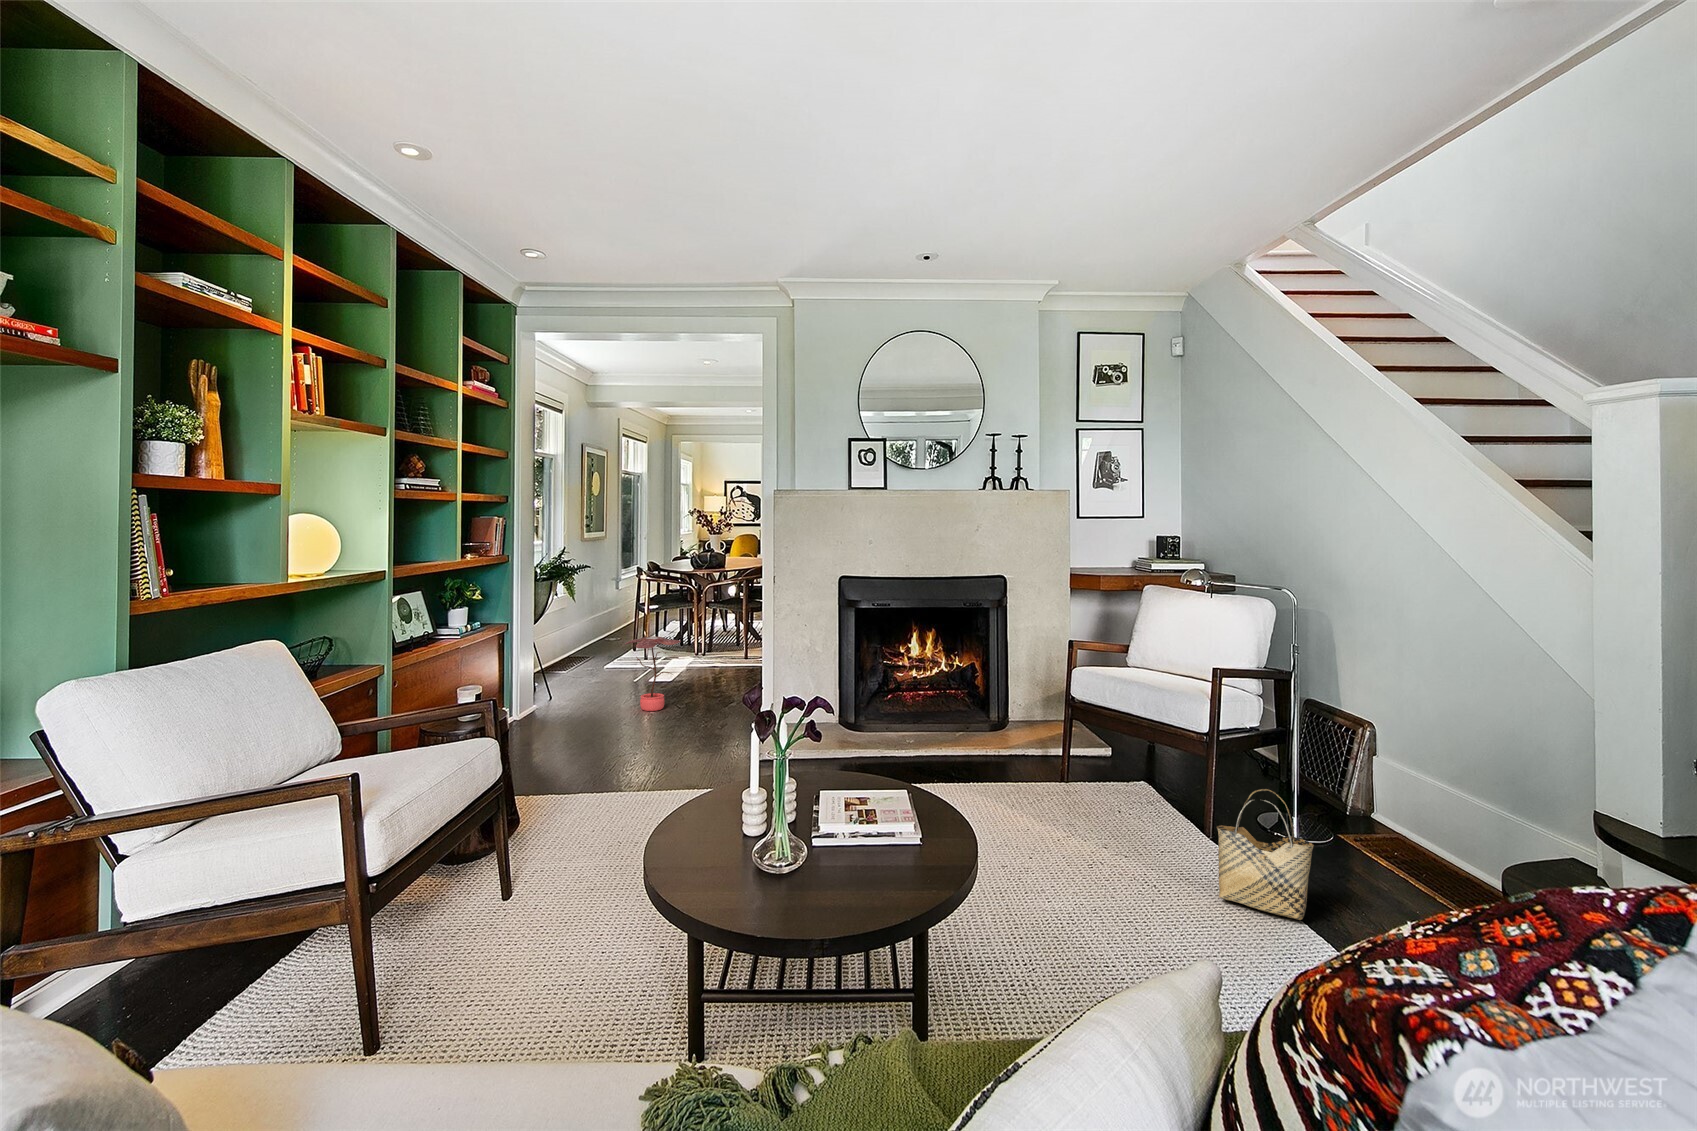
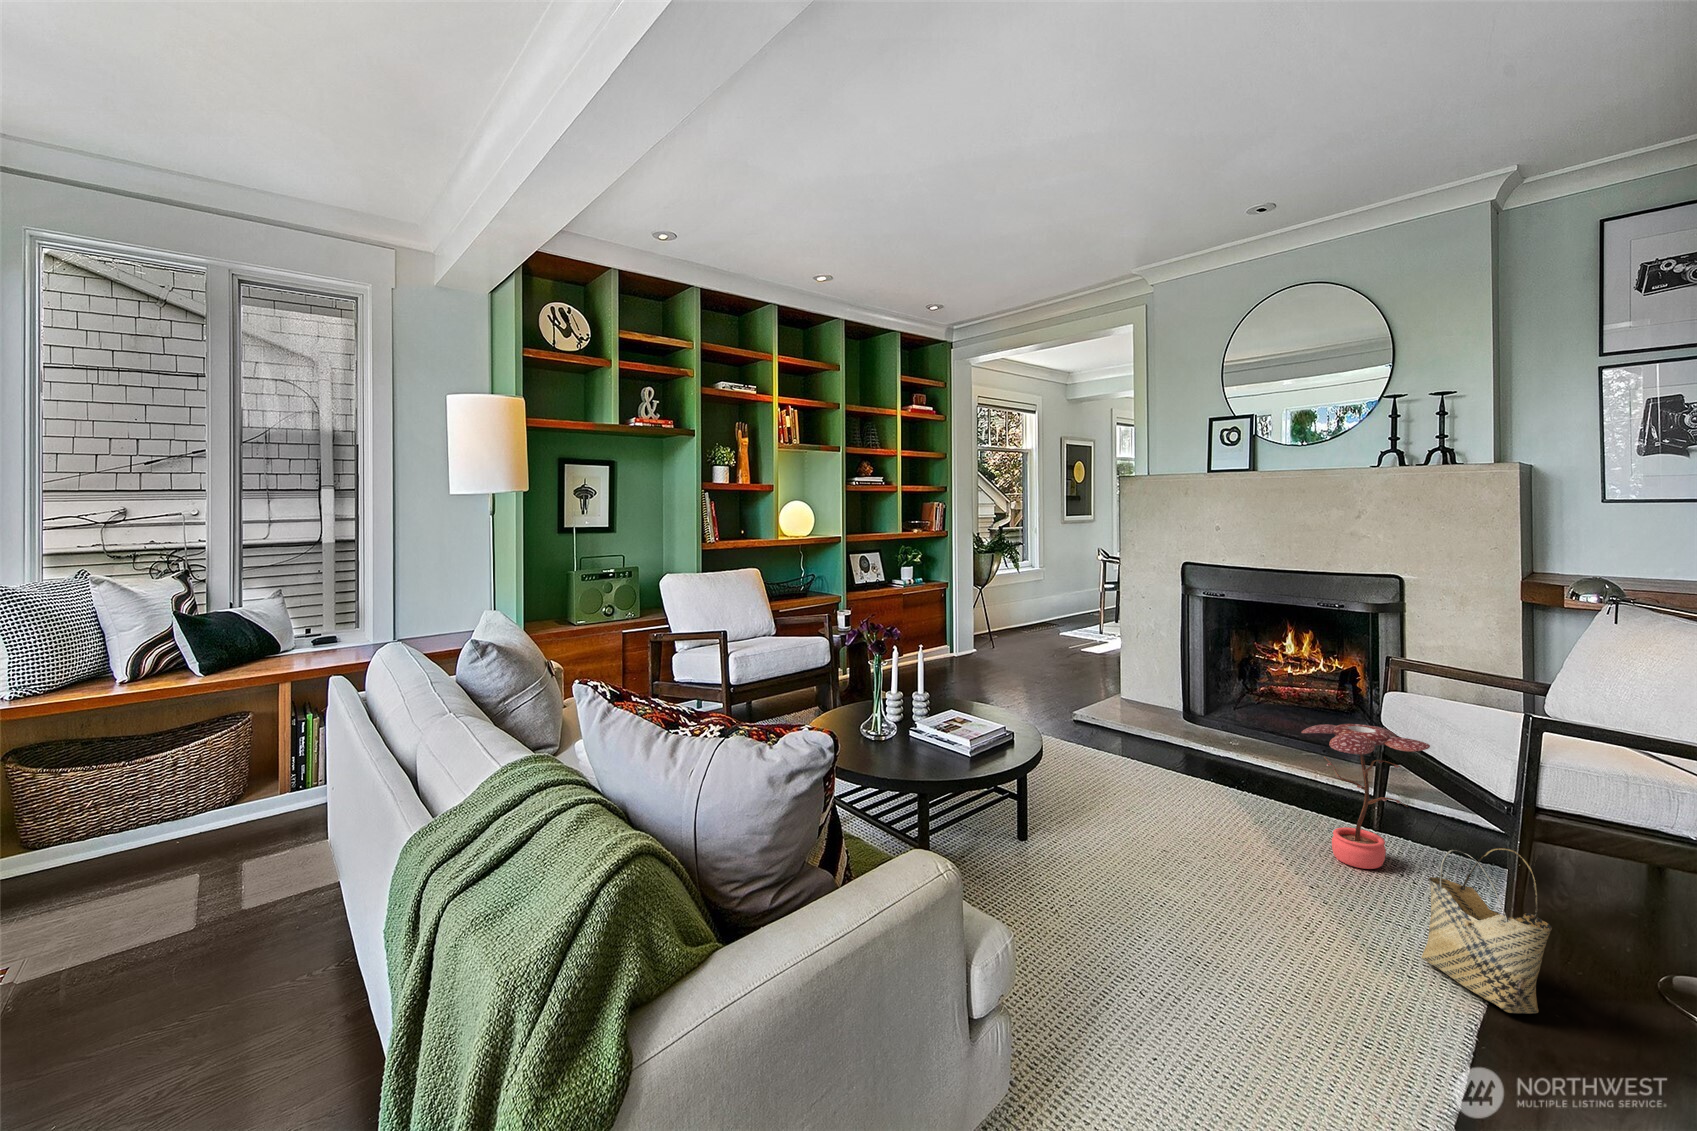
potted plant: present [625,637,681,711] -> present [1302,724,1430,869]

